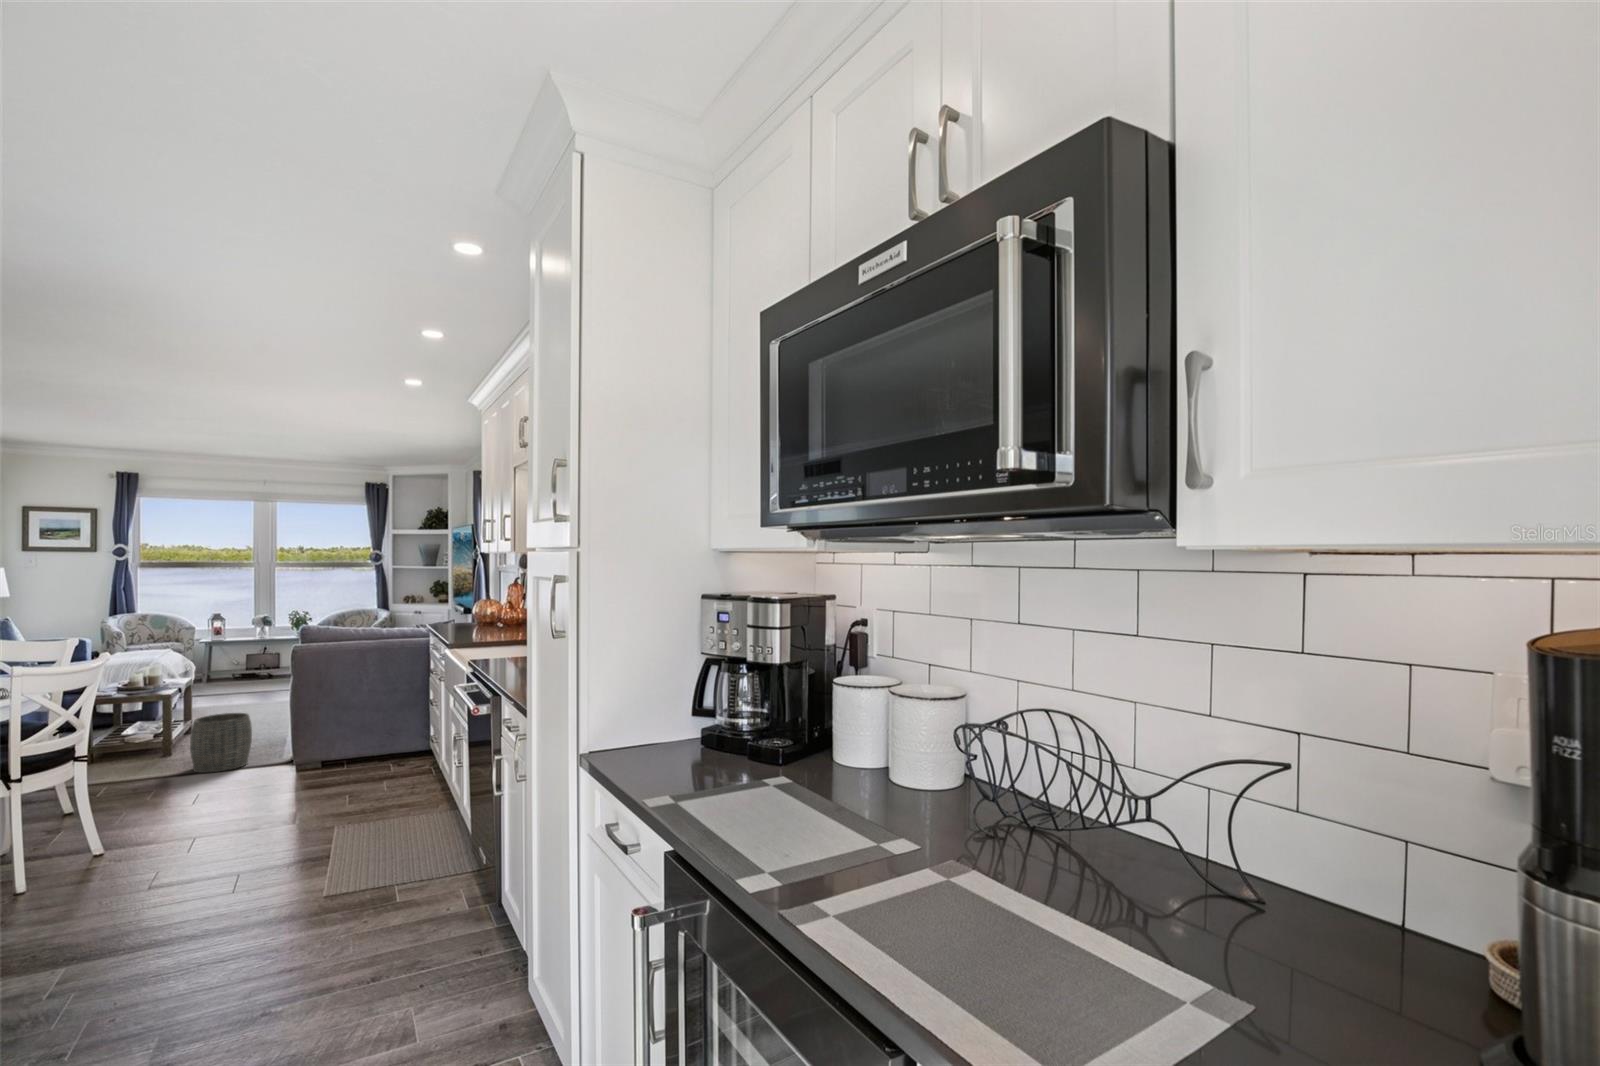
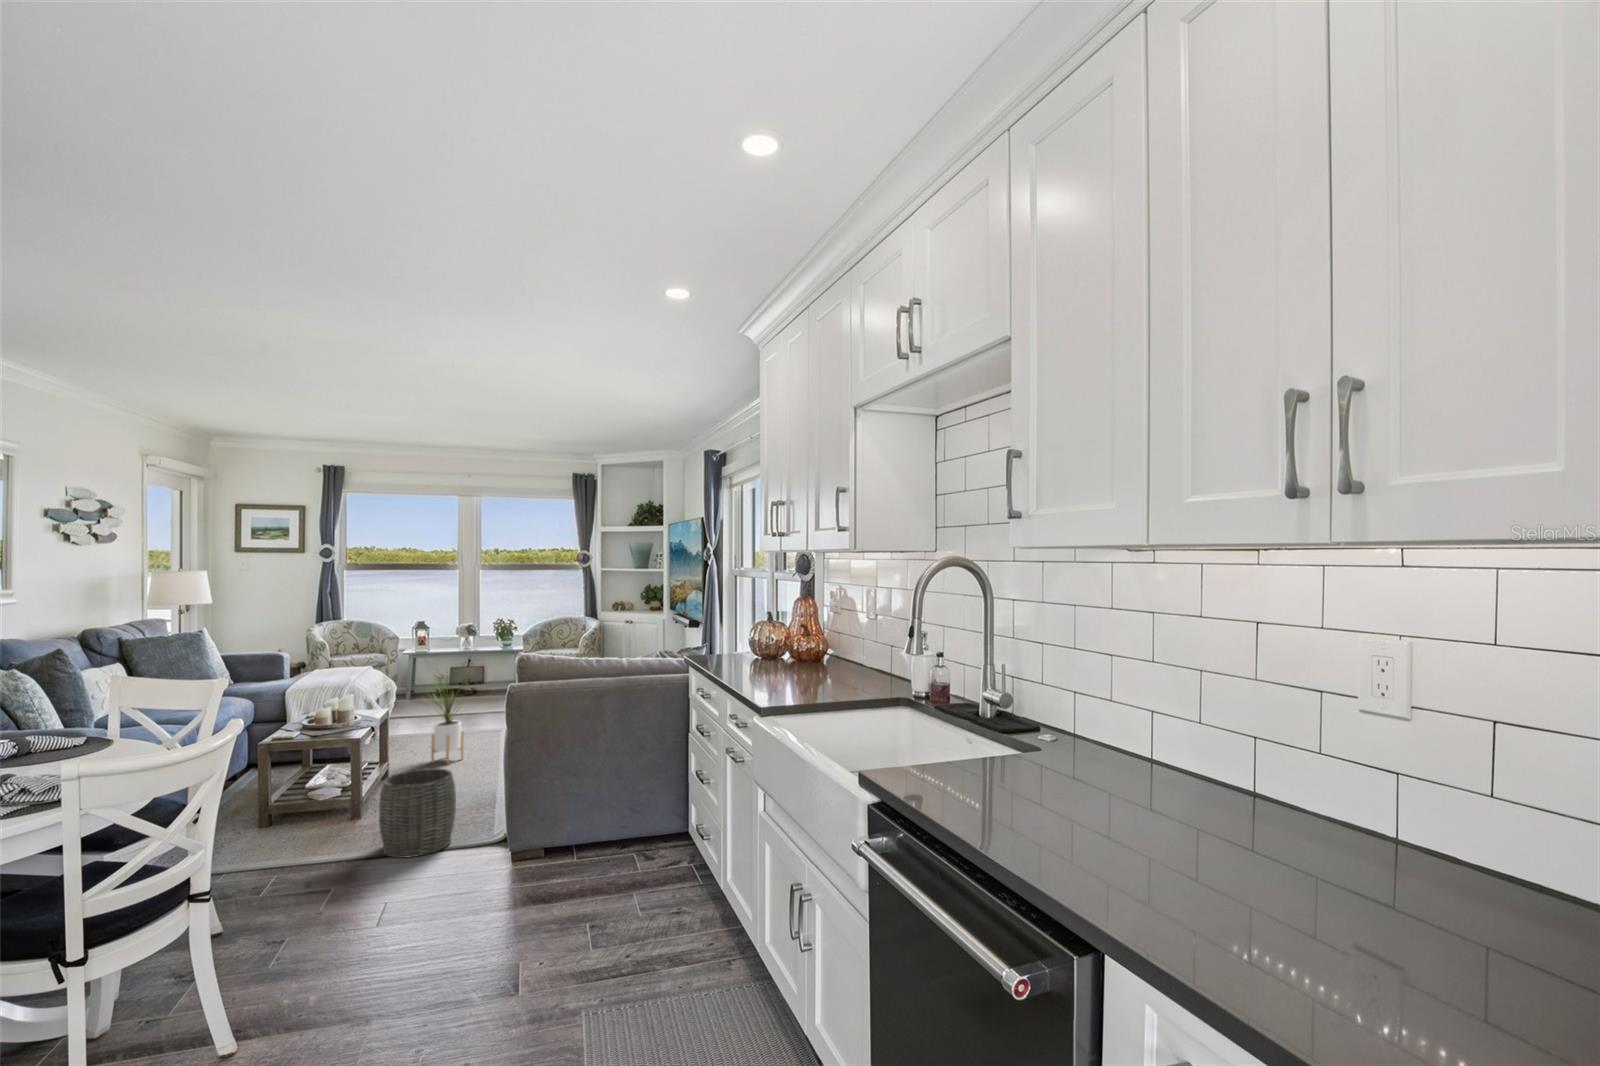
house plant: none [220,642,271,723] -> present [431,669,468,763]

